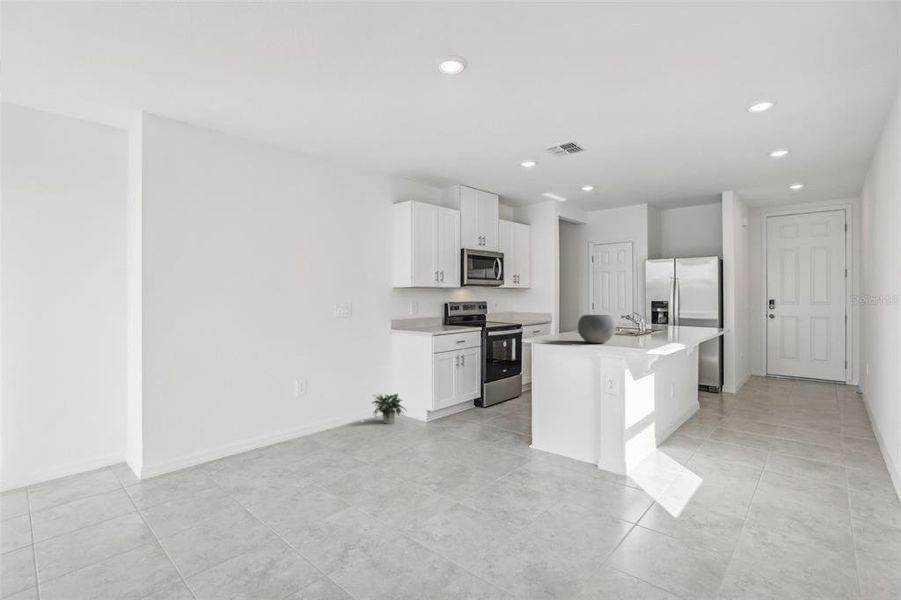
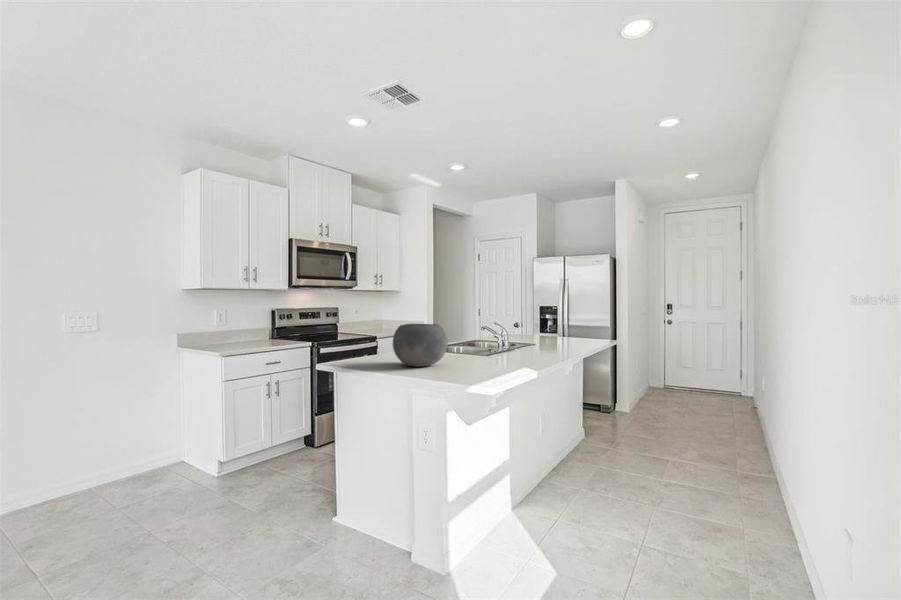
potted plant: present [372,394,406,424] -> none [111,440,182,486]

